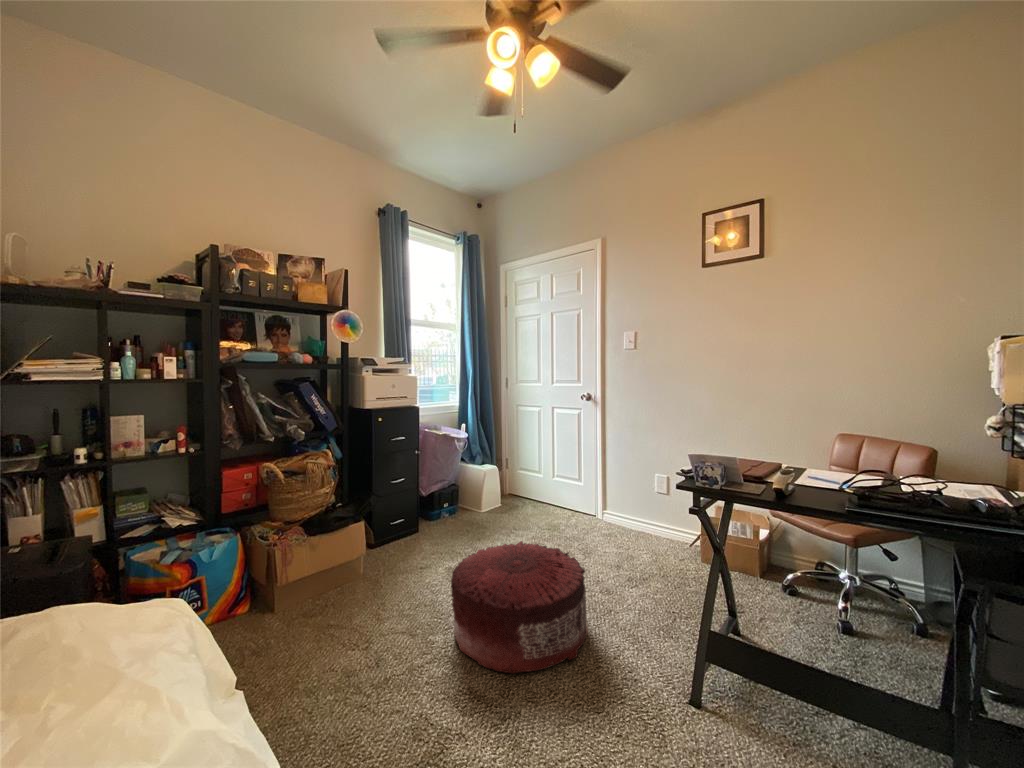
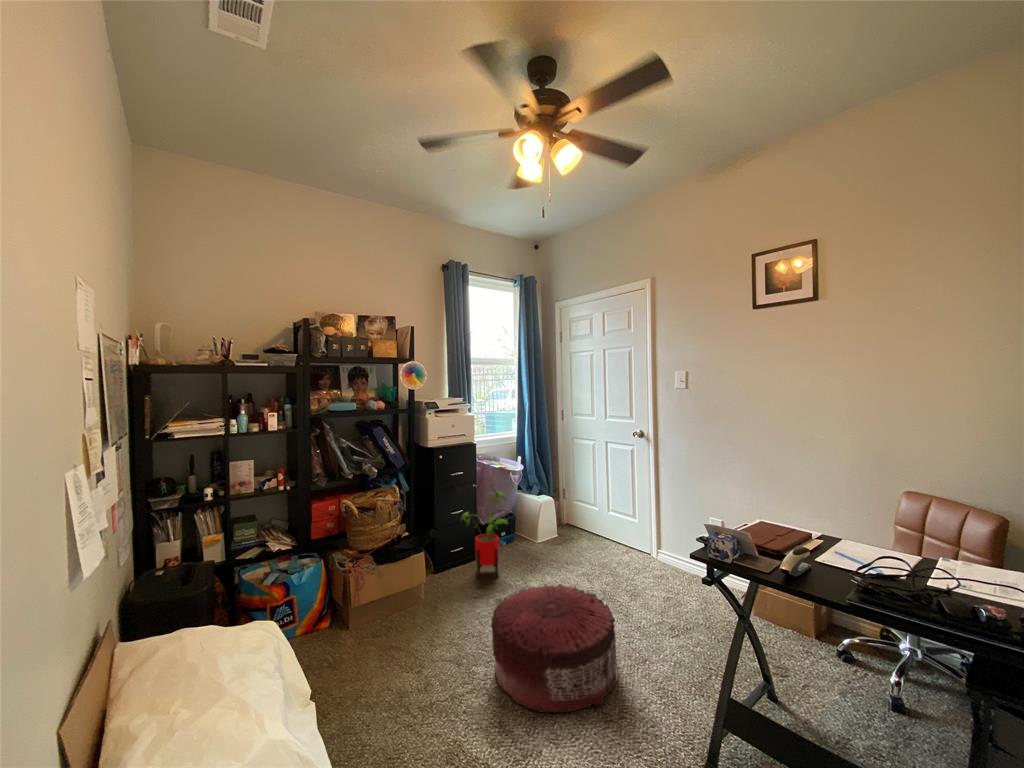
house plant: none [402,456,457,548] -> present [461,492,508,577]

